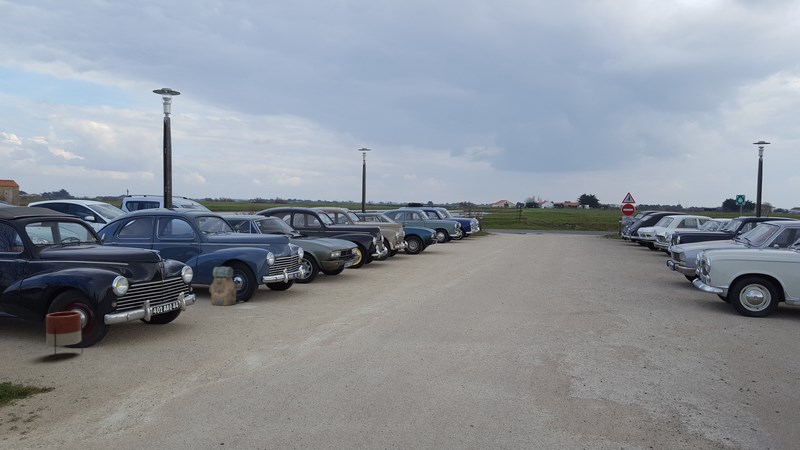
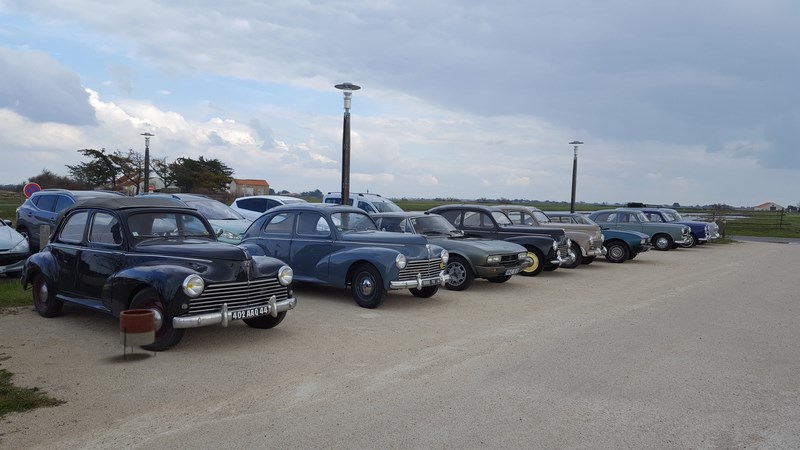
backpack: present [209,267,244,305] -> none [335,268,371,311]

